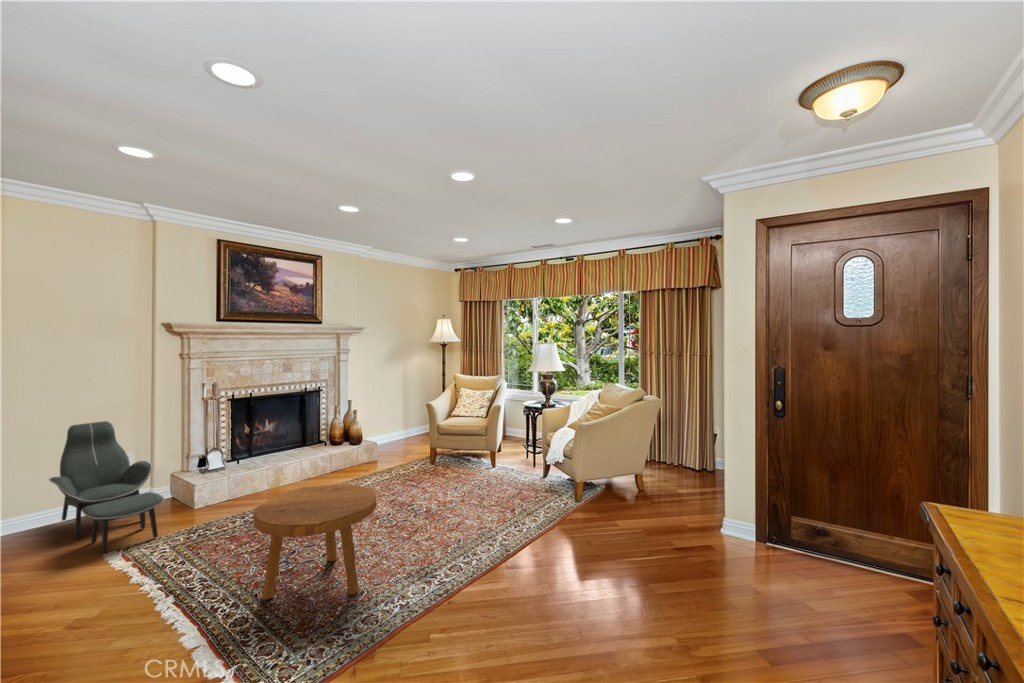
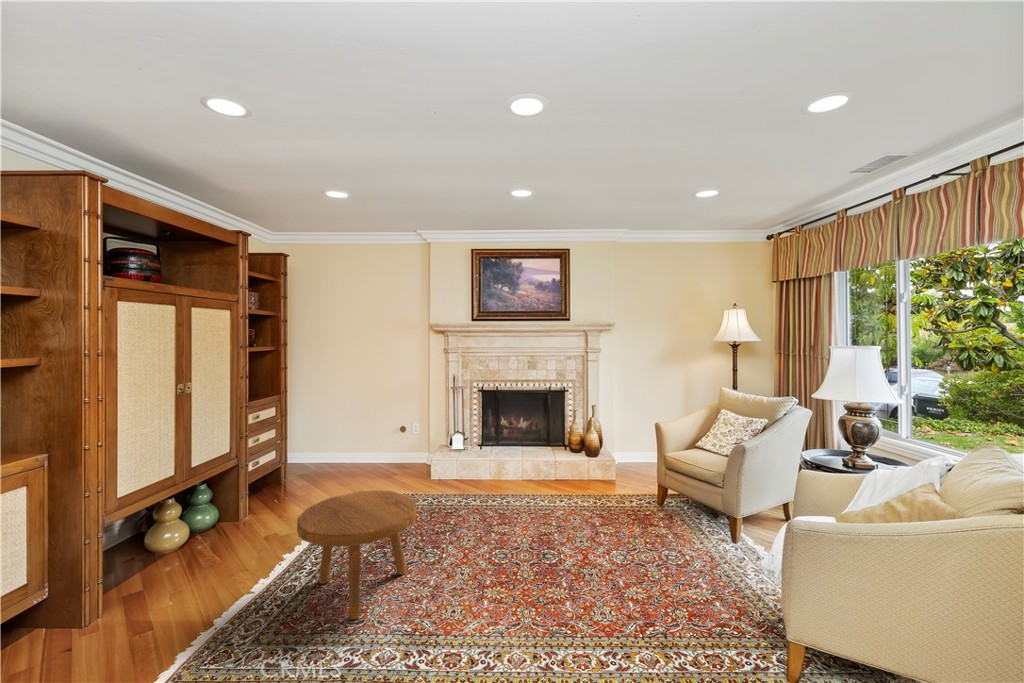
lounge chair: present [49,421,164,553] -> none [340,399,409,496]

